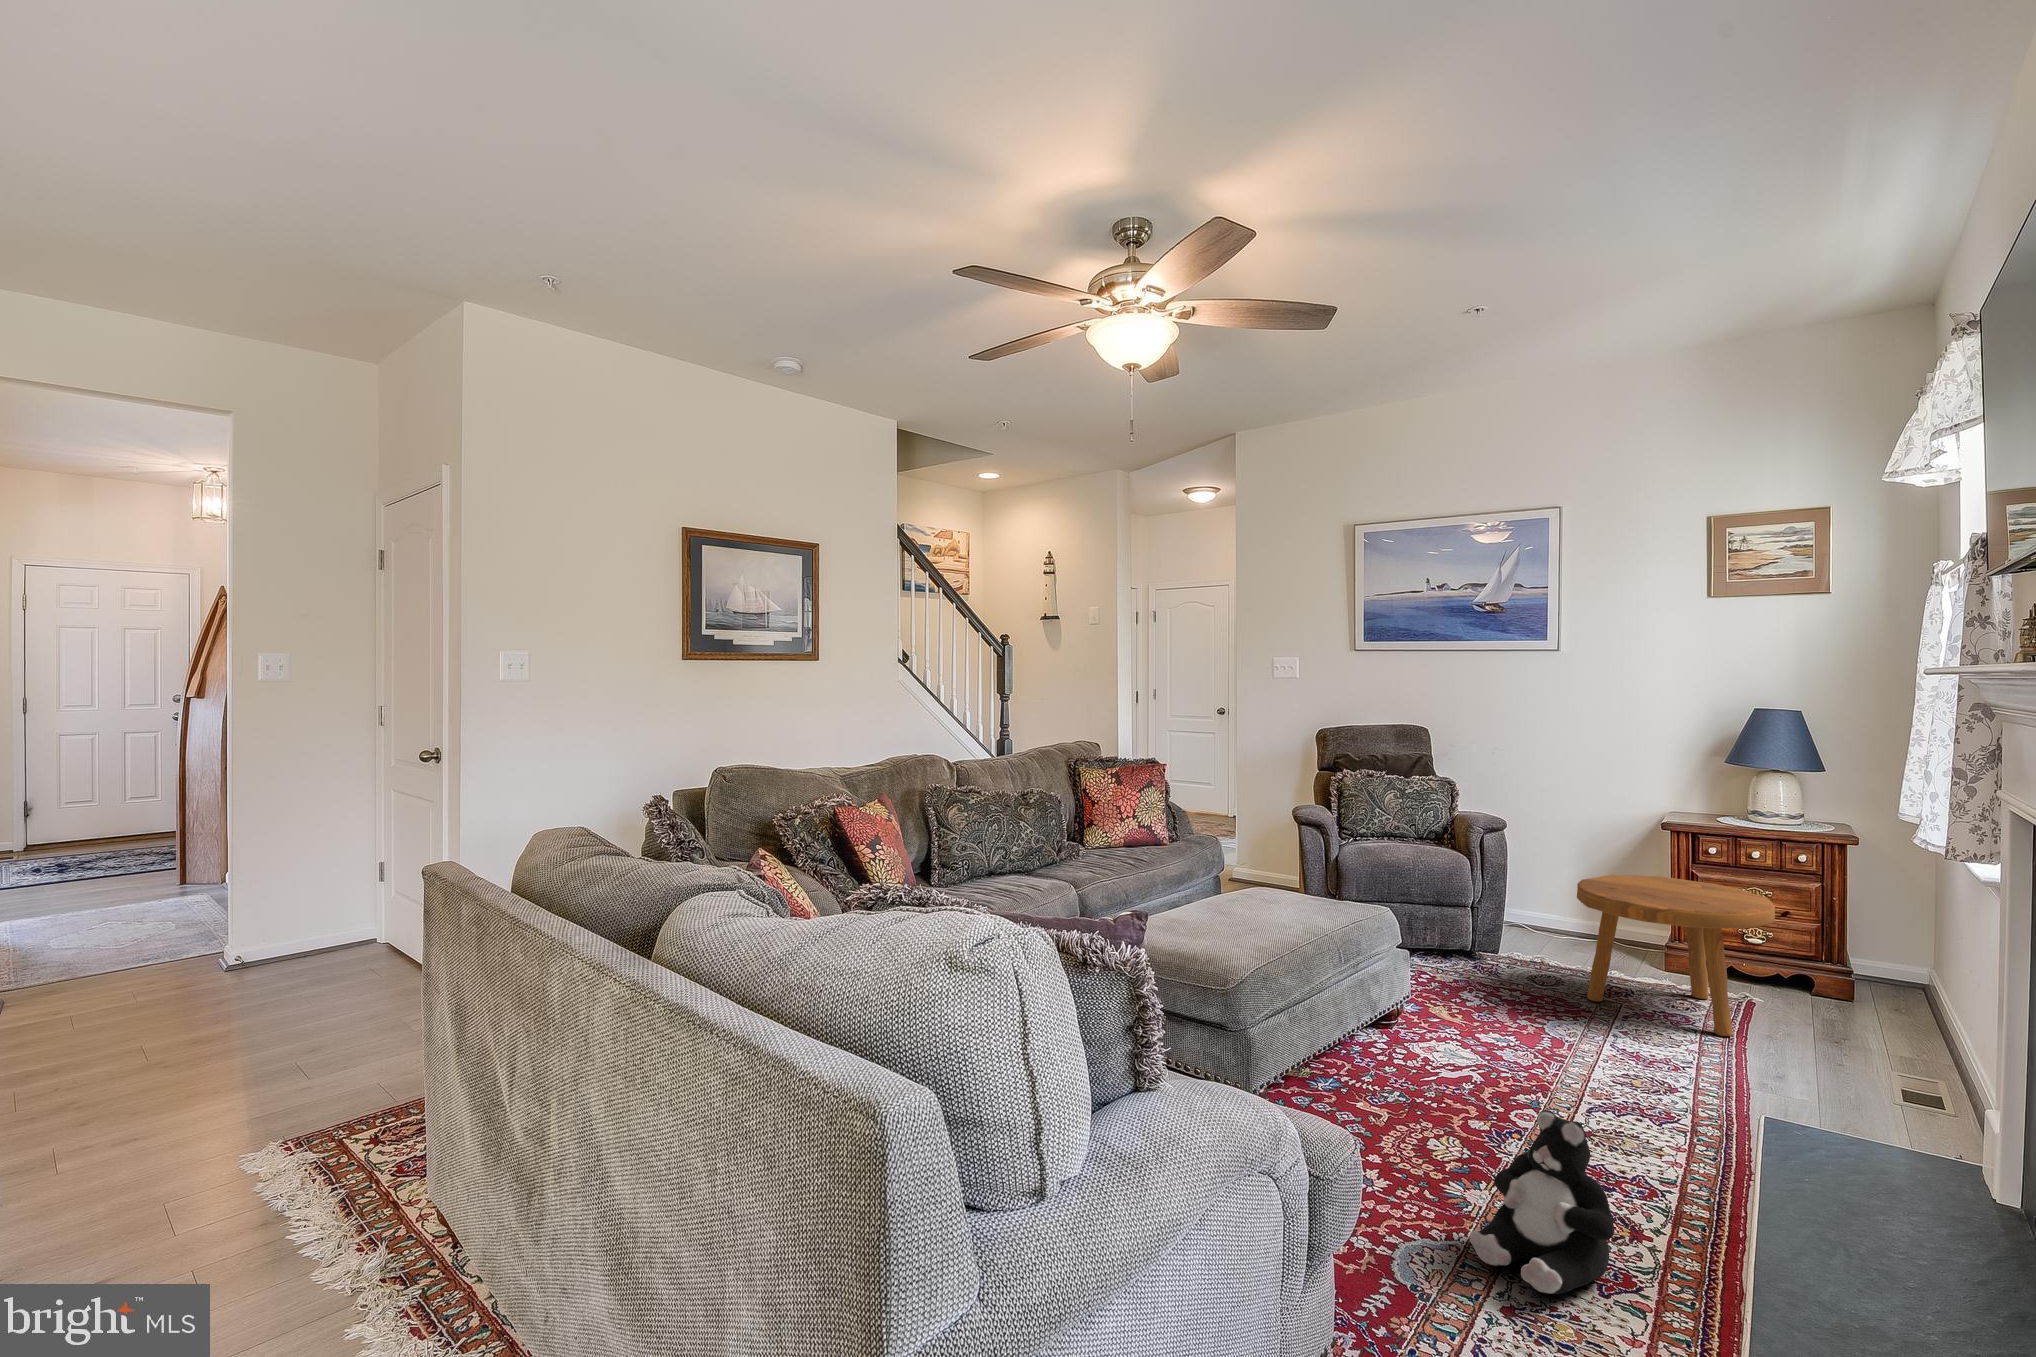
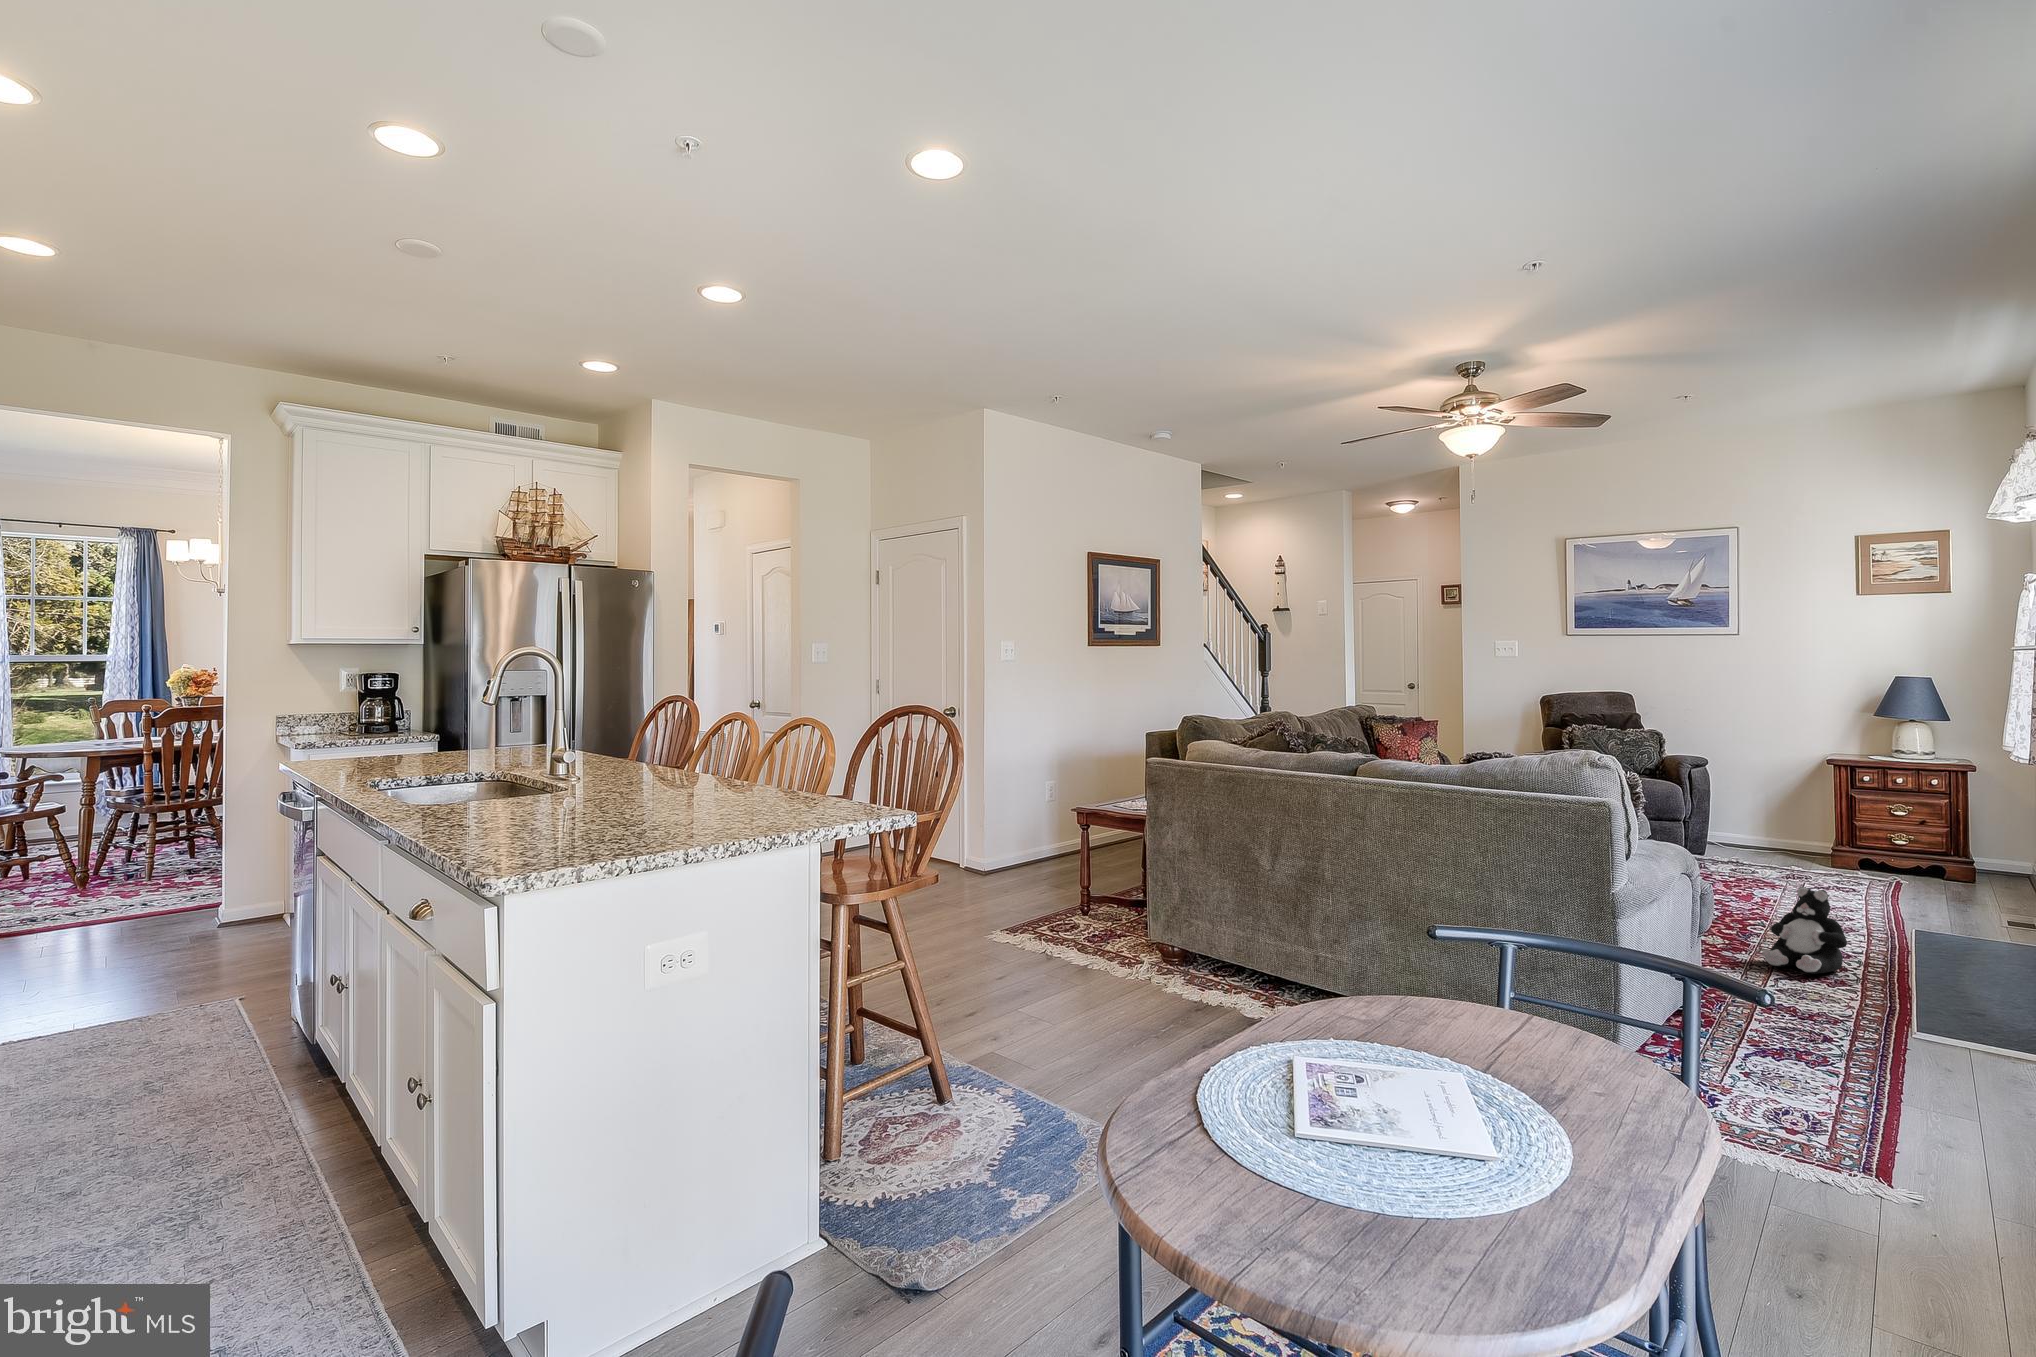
footstool: present [1577,875,1775,1036] -> none [1772,794,1918,894]

